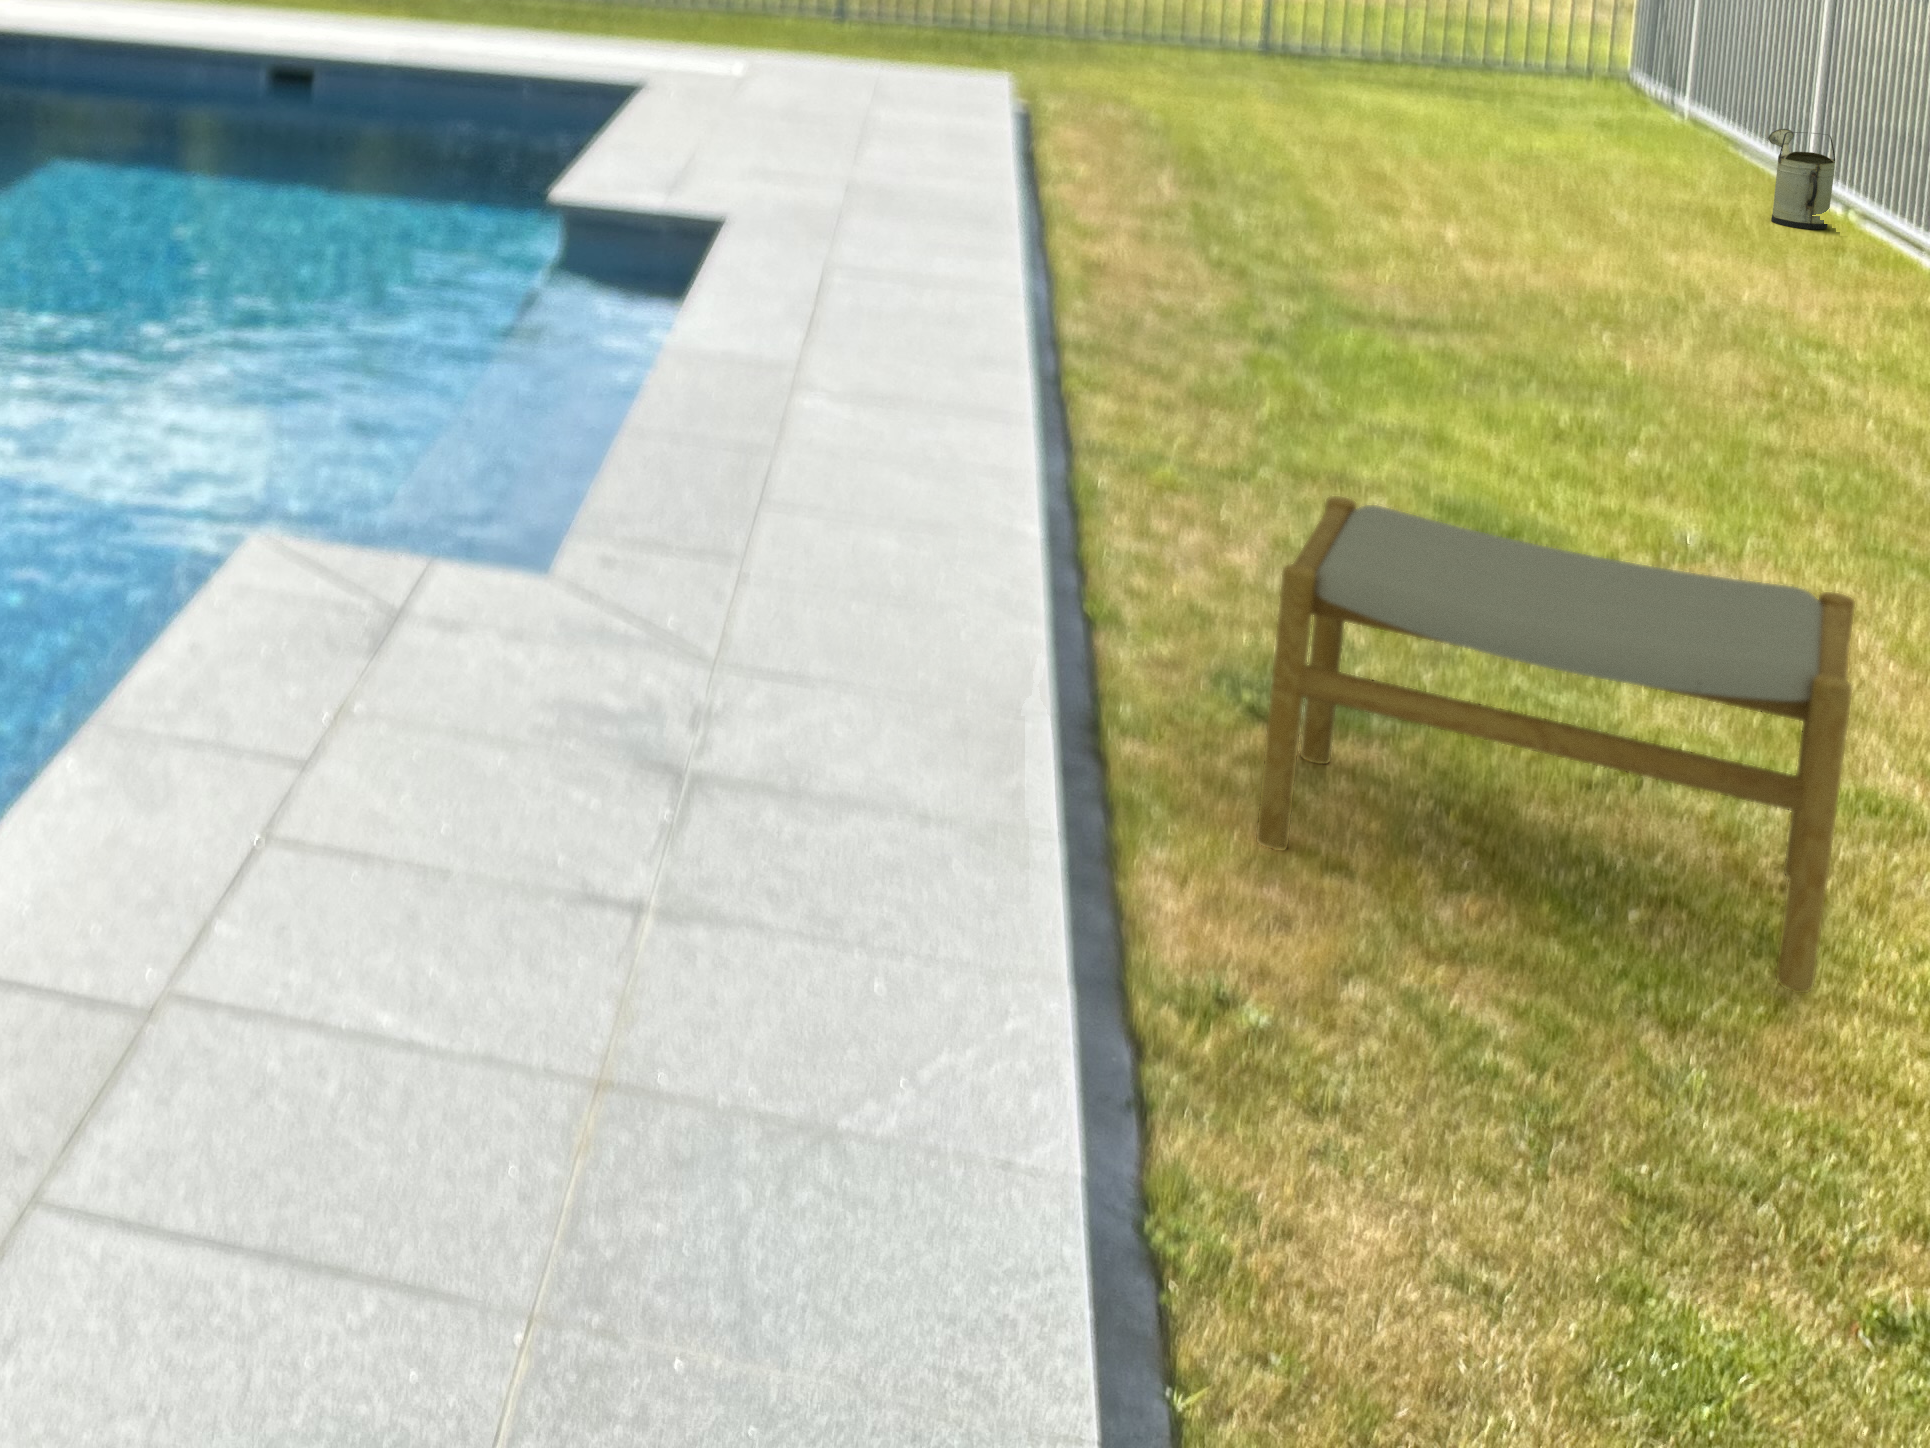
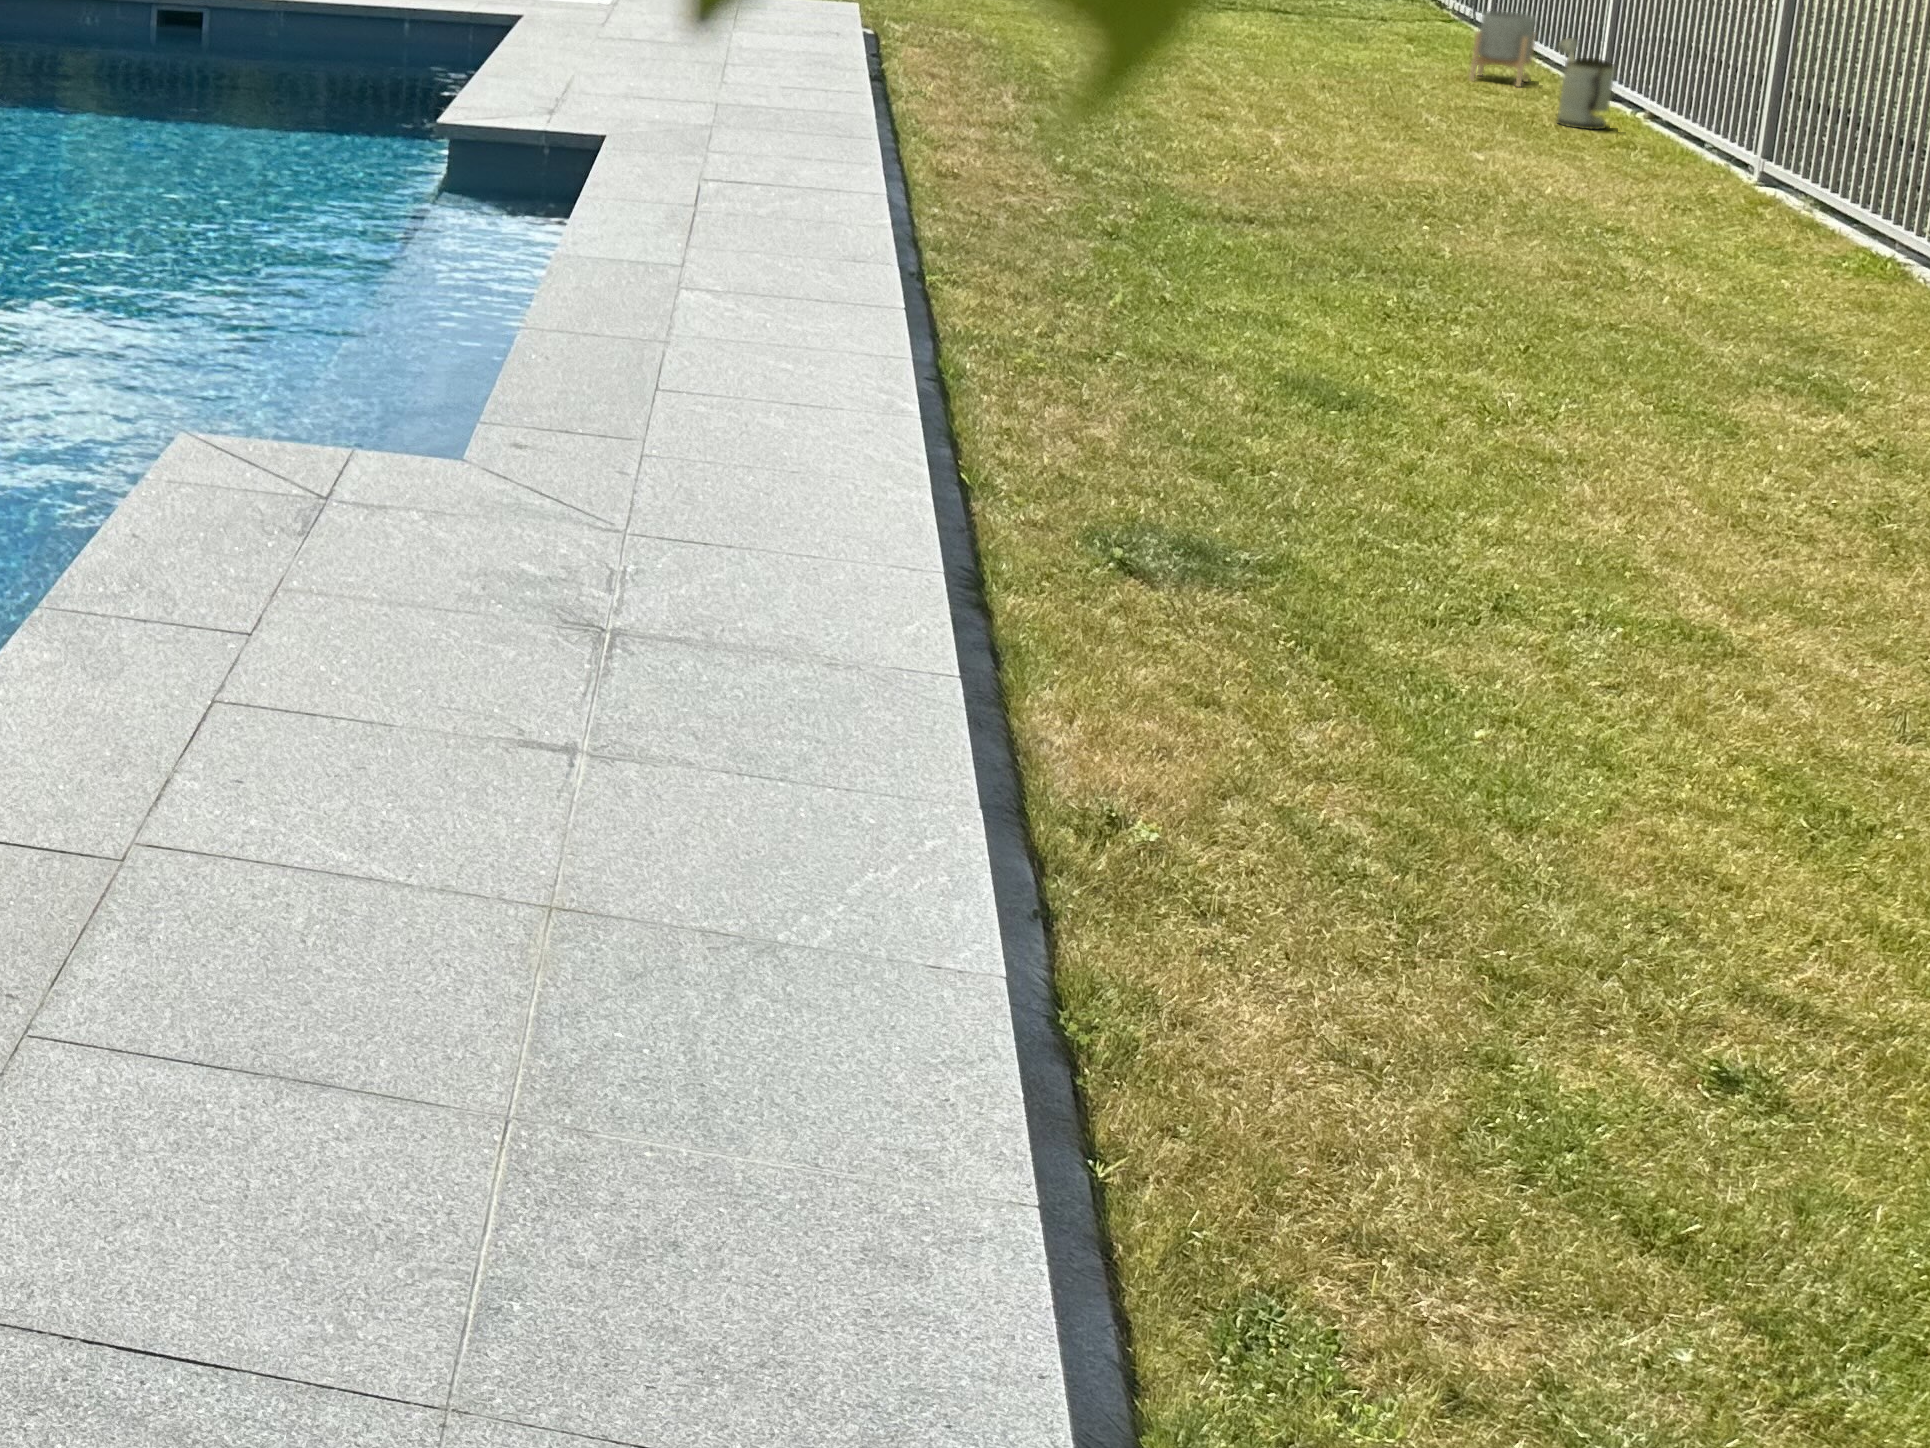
planter: none [1675,96,1749,179] -> present [1469,11,1536,87]
footstool: present [1256,496,1855,993] -> none [1135,356,1690,791]

